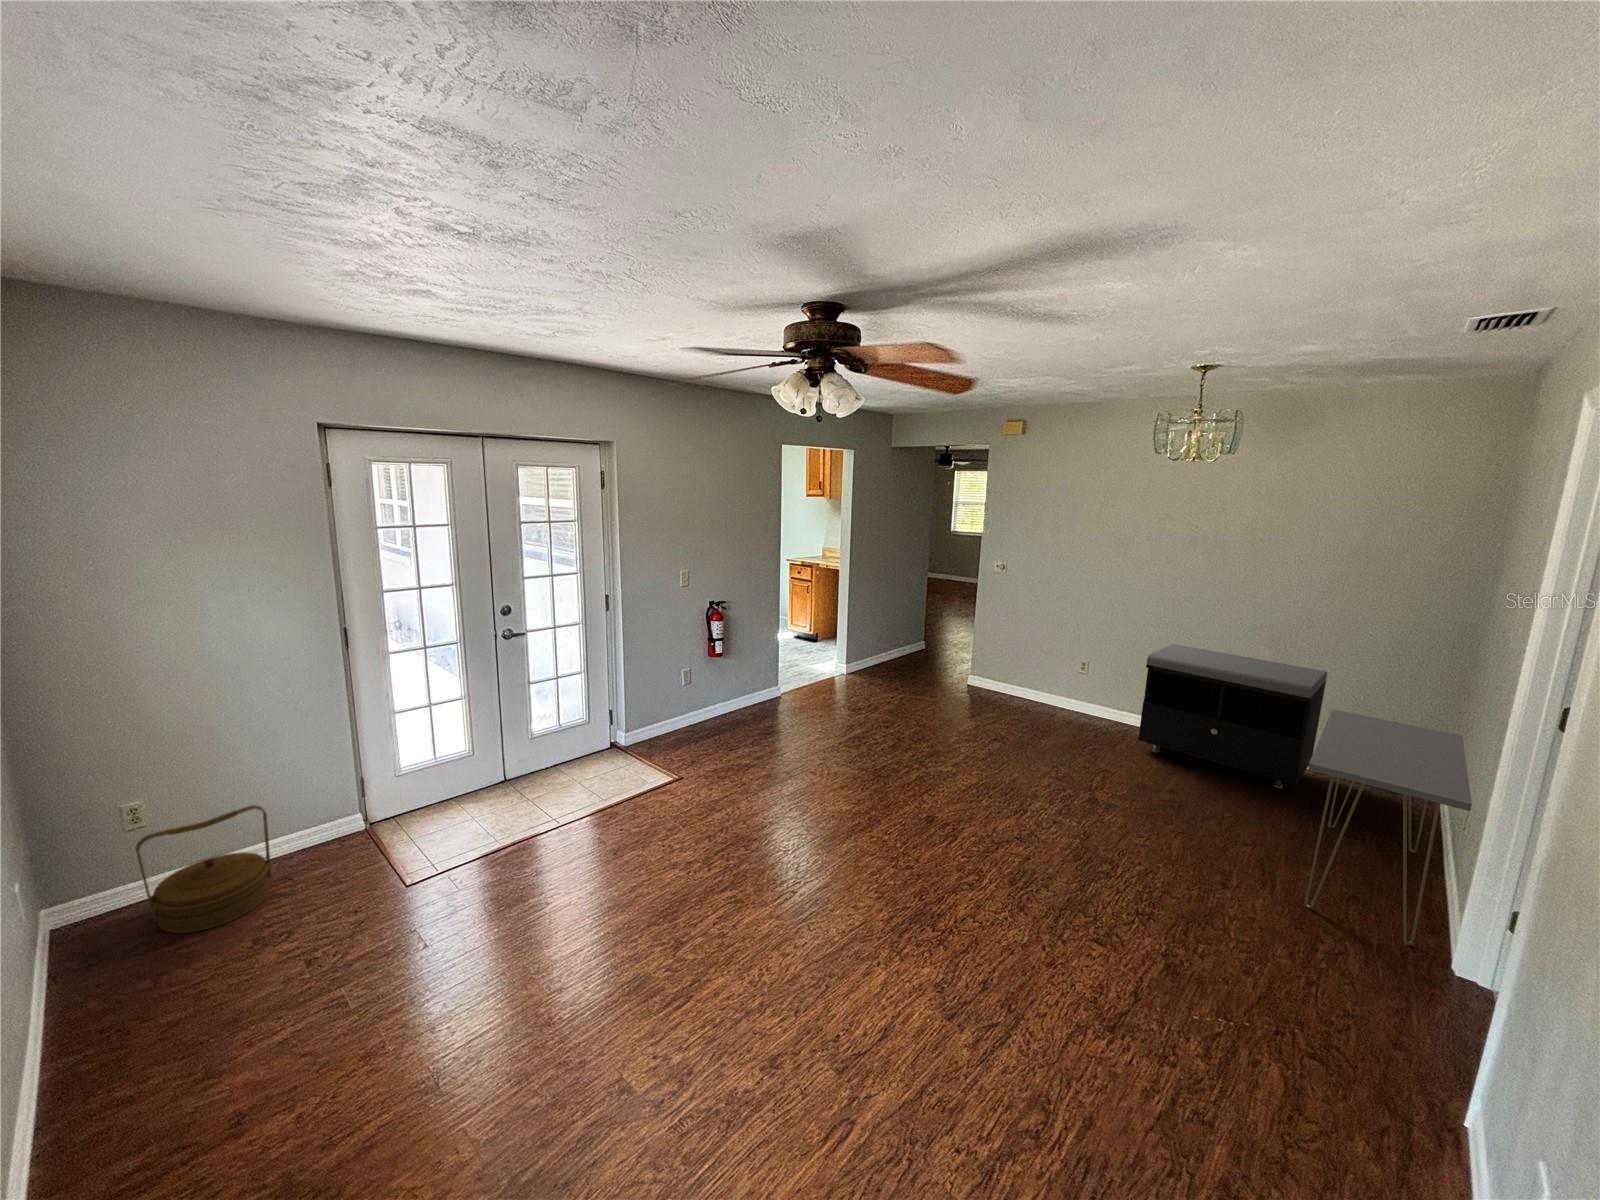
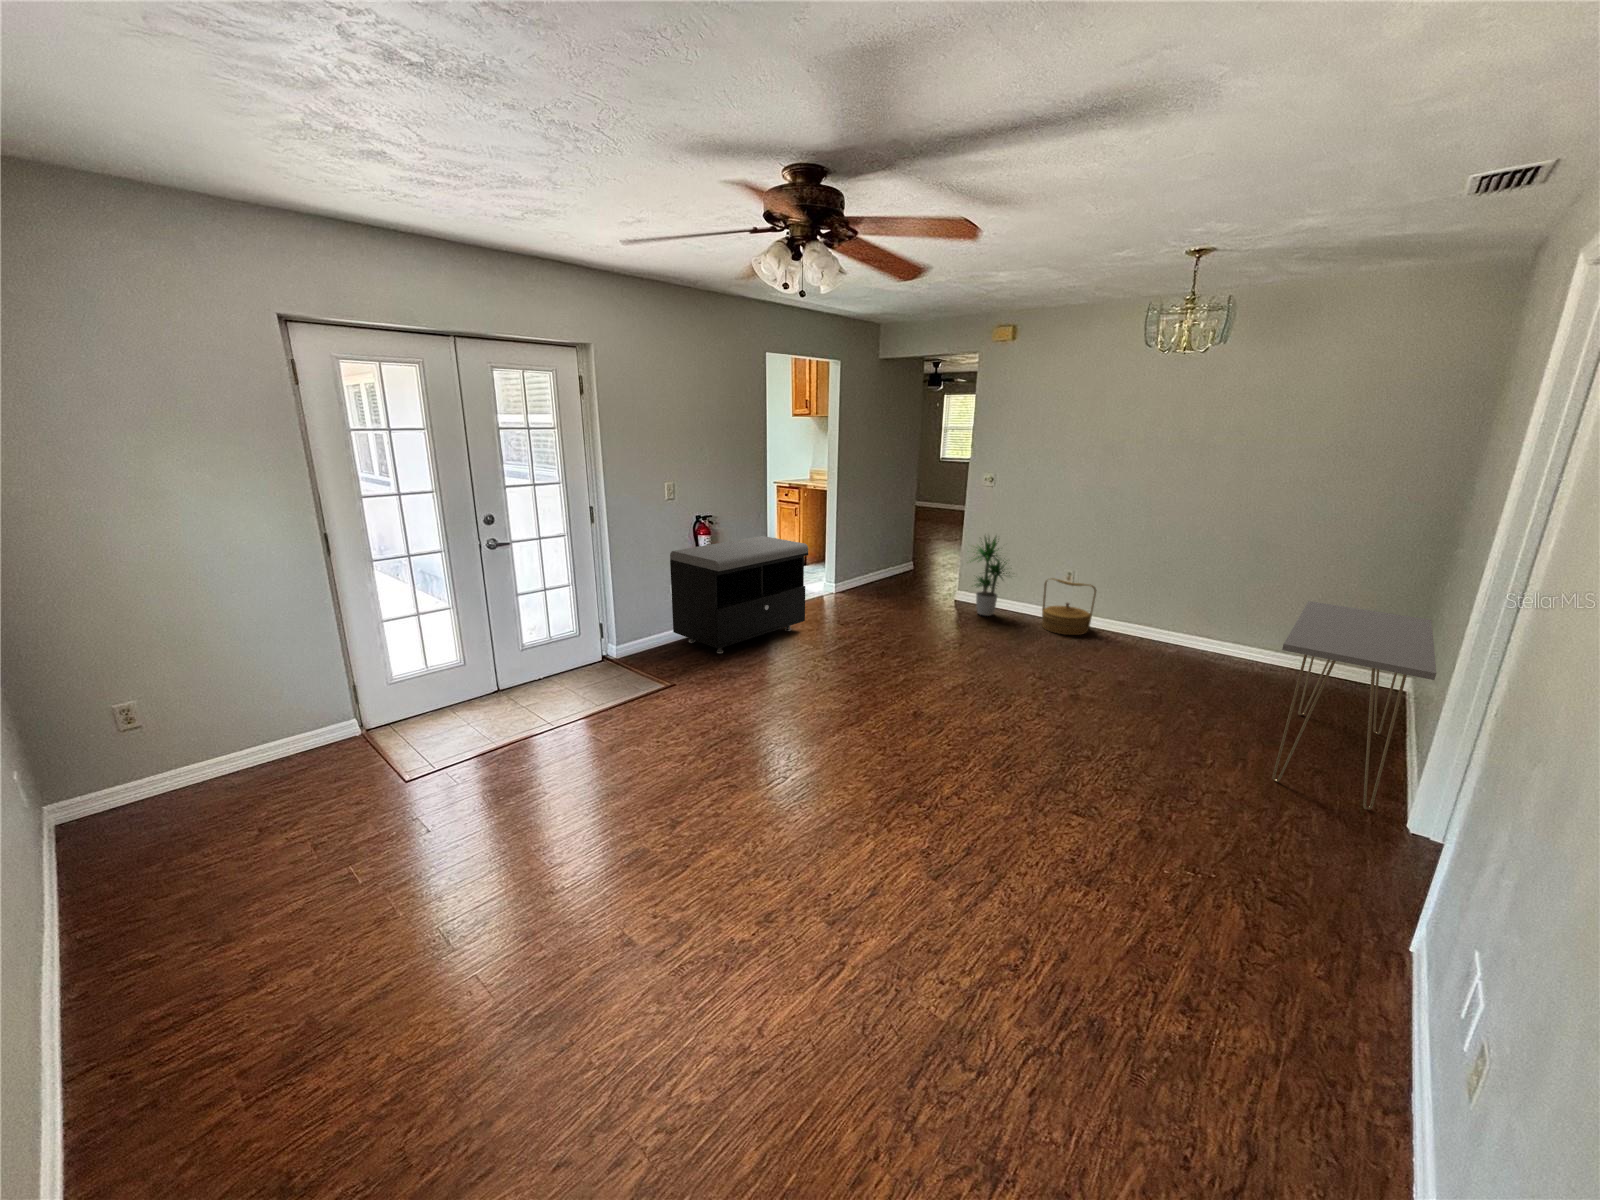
potted plant: none [977,619,1033,704] -> present [970,537,1010,616]
storage bench: present [1138,644,1327,789] -> present [670,536,808,654]
woven basket: present [136,805,271,933] -> present [1042,578,1097,635]

